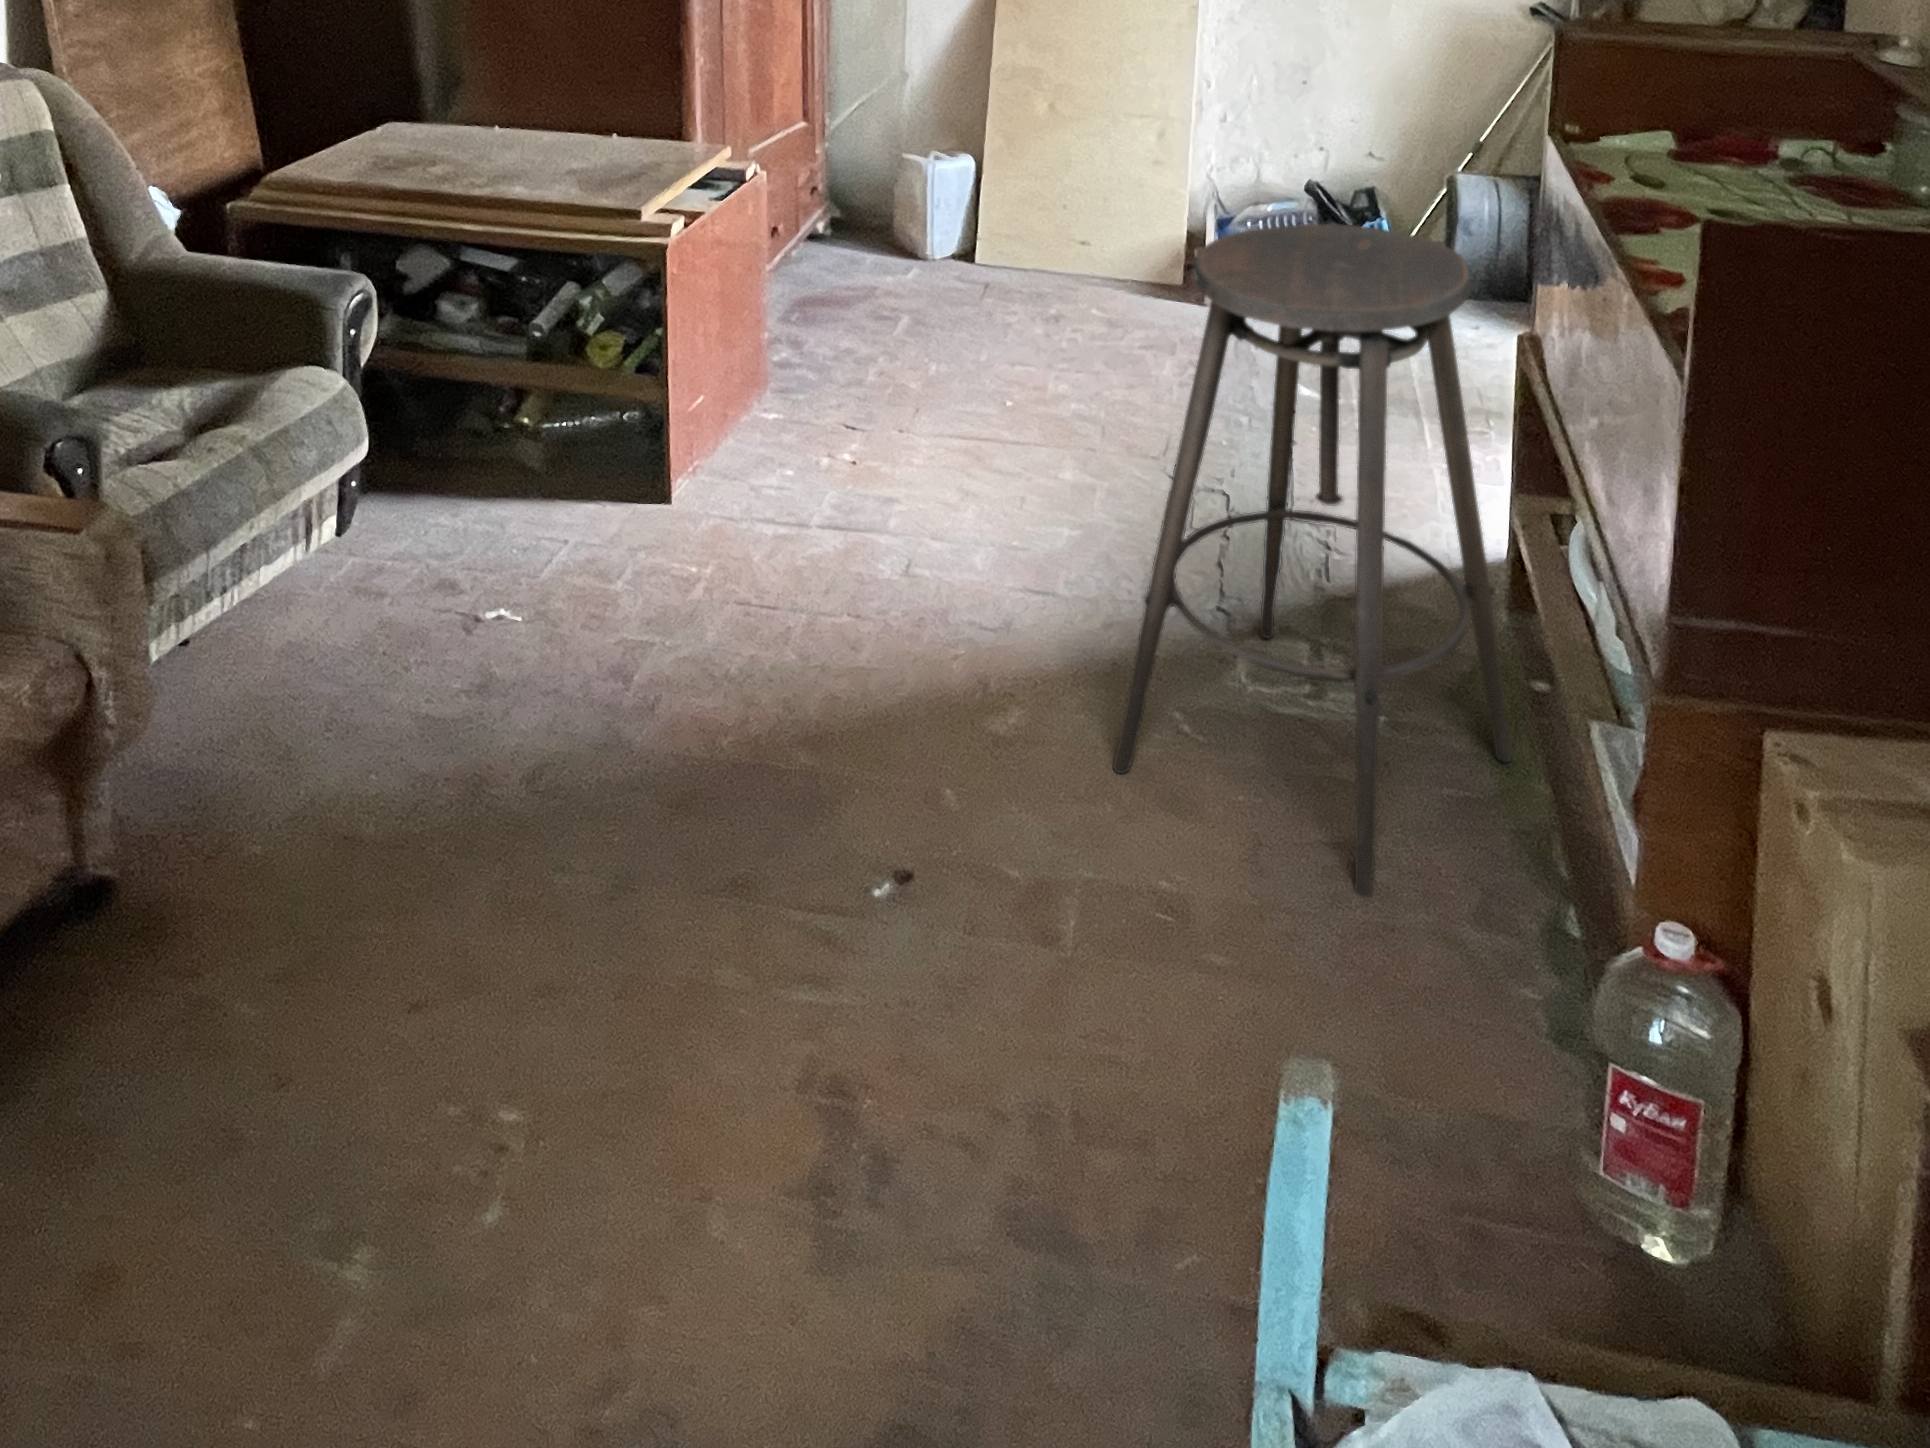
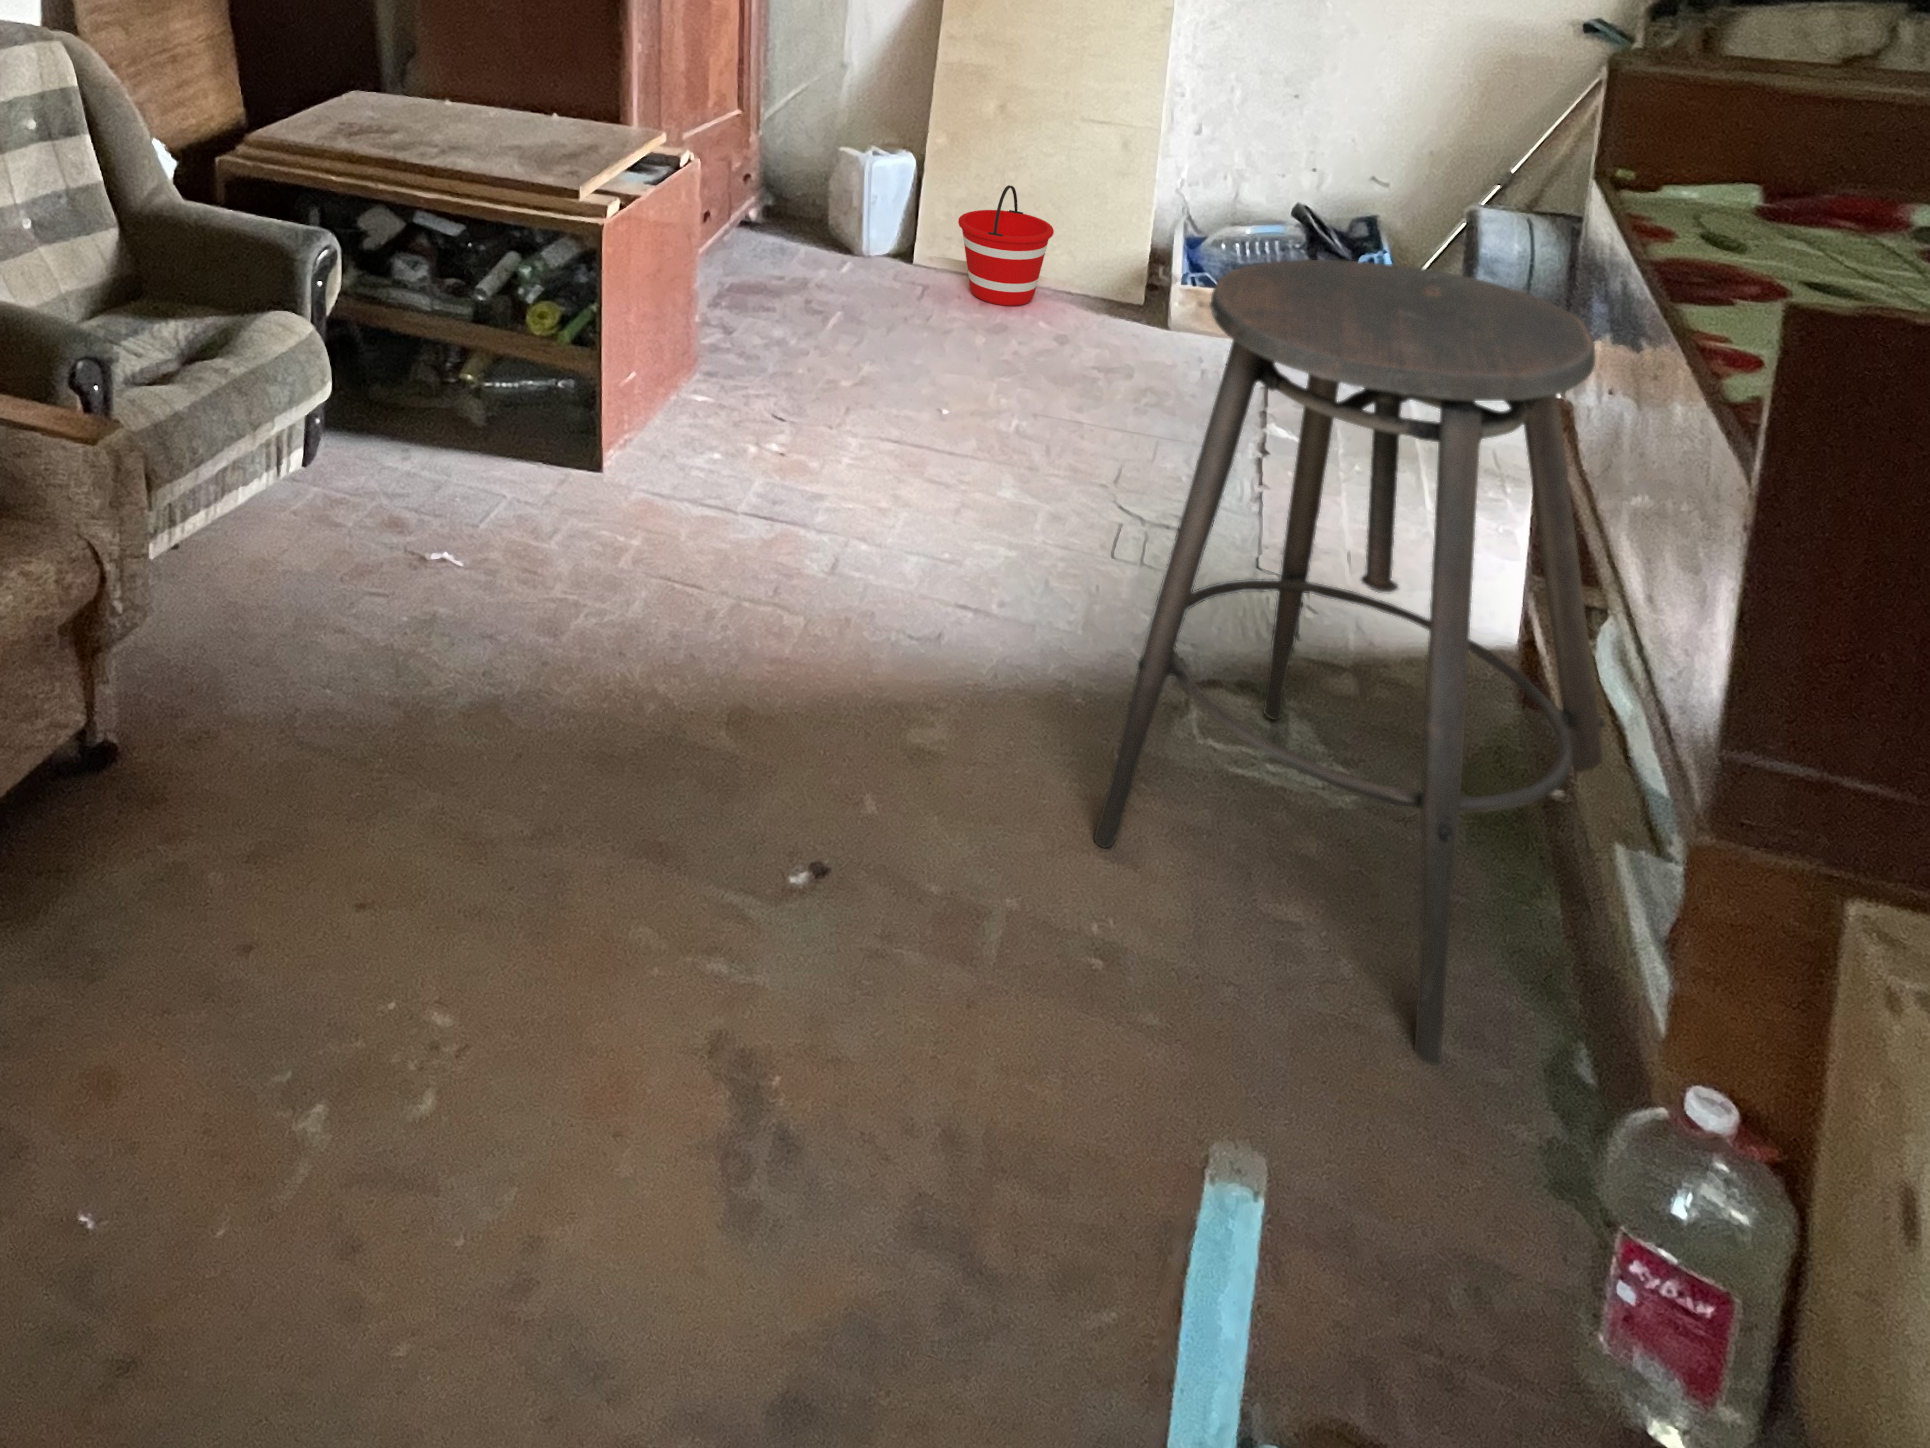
bucket: none [1023,181,1108,297] -> present [958,185,1054,306]

